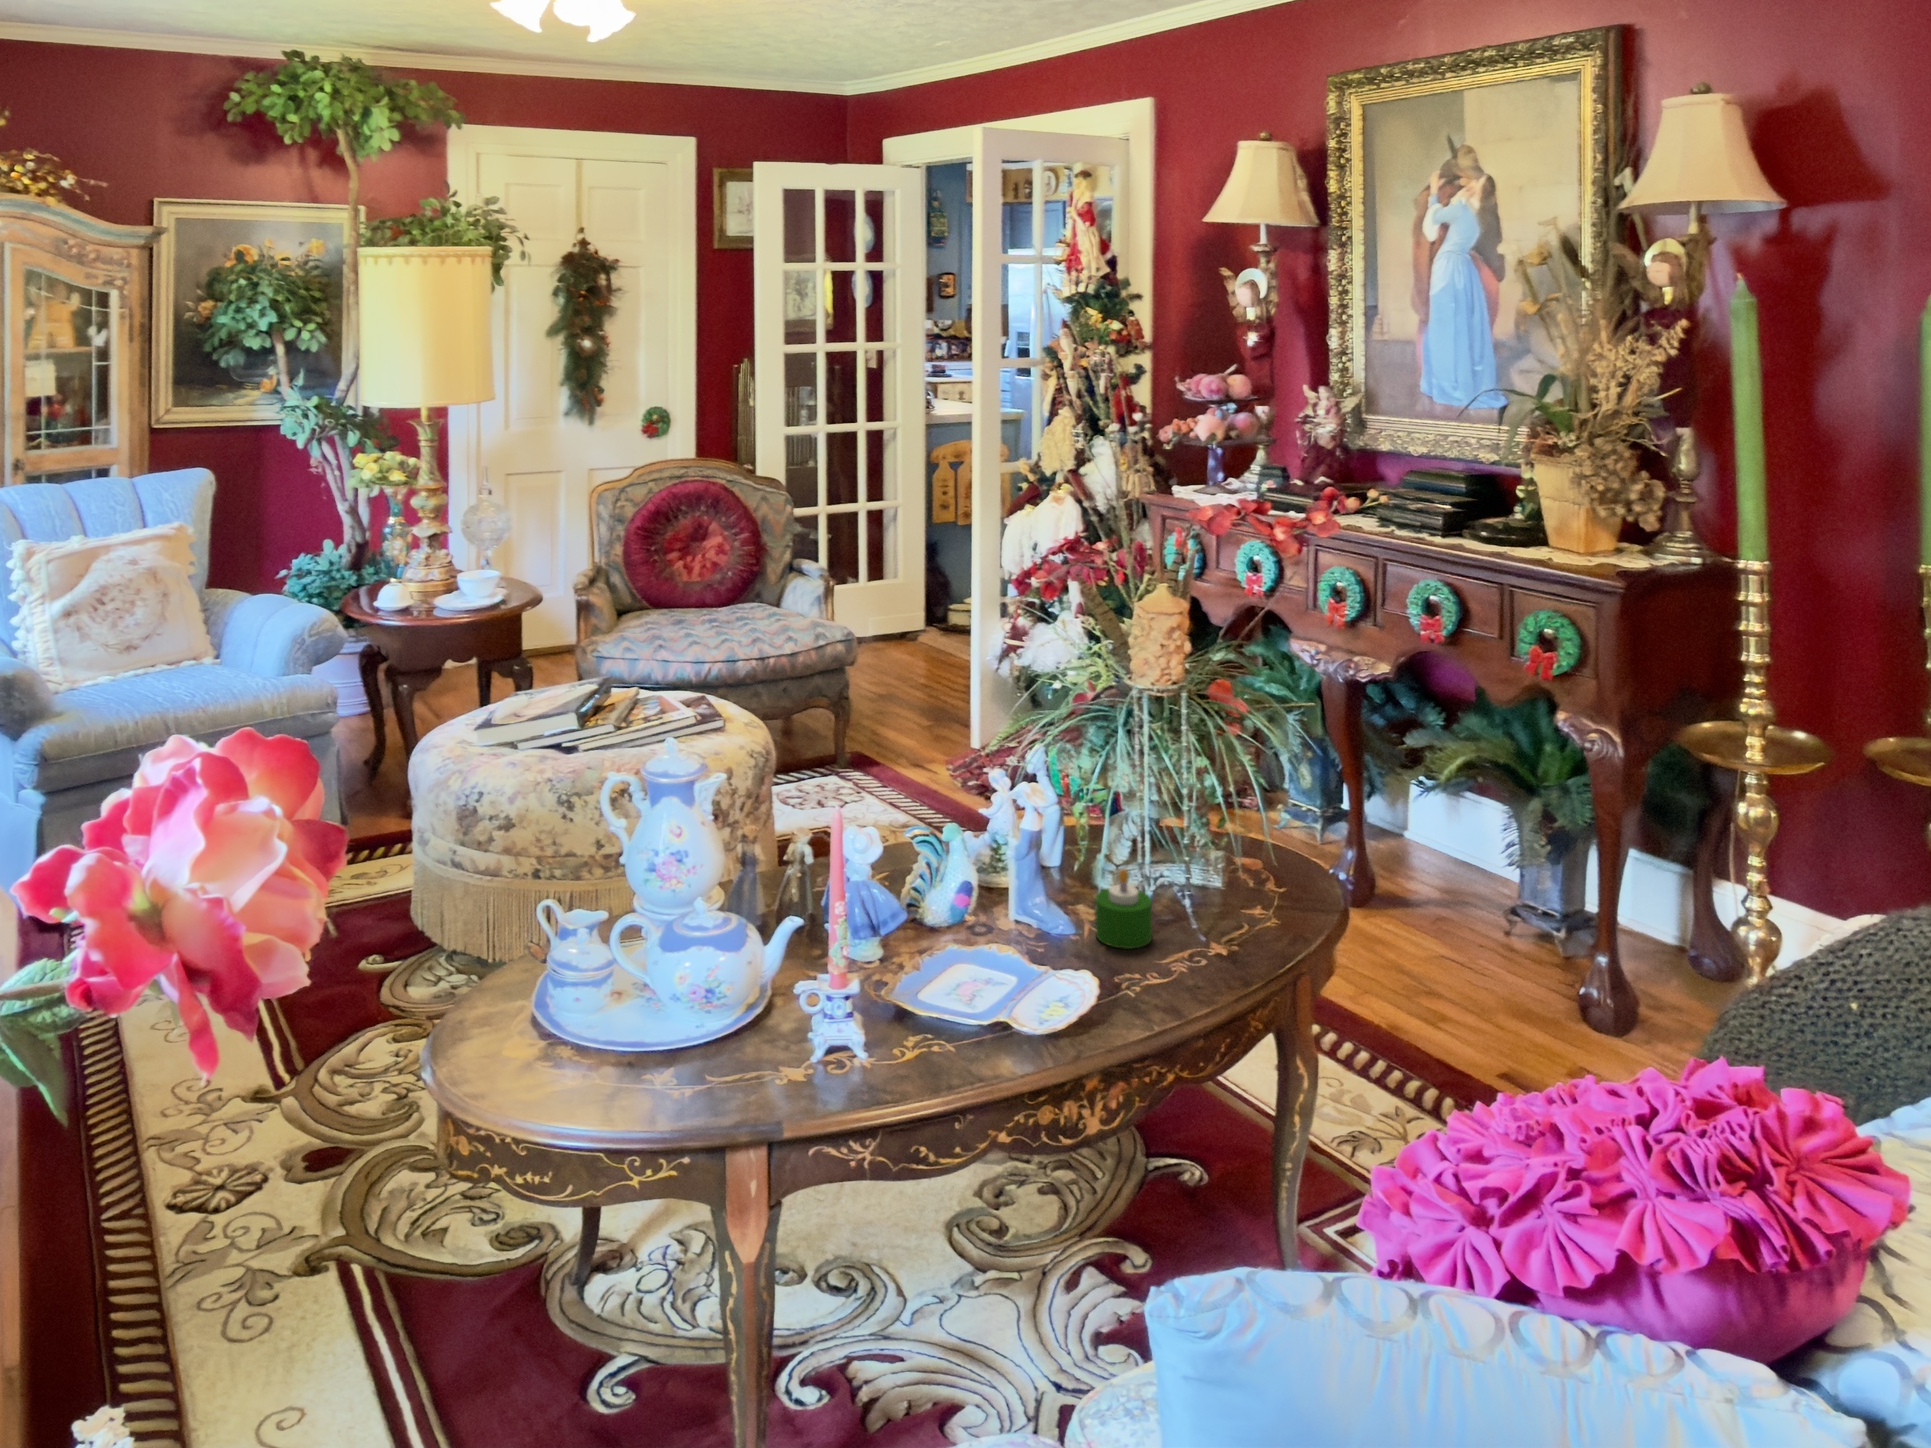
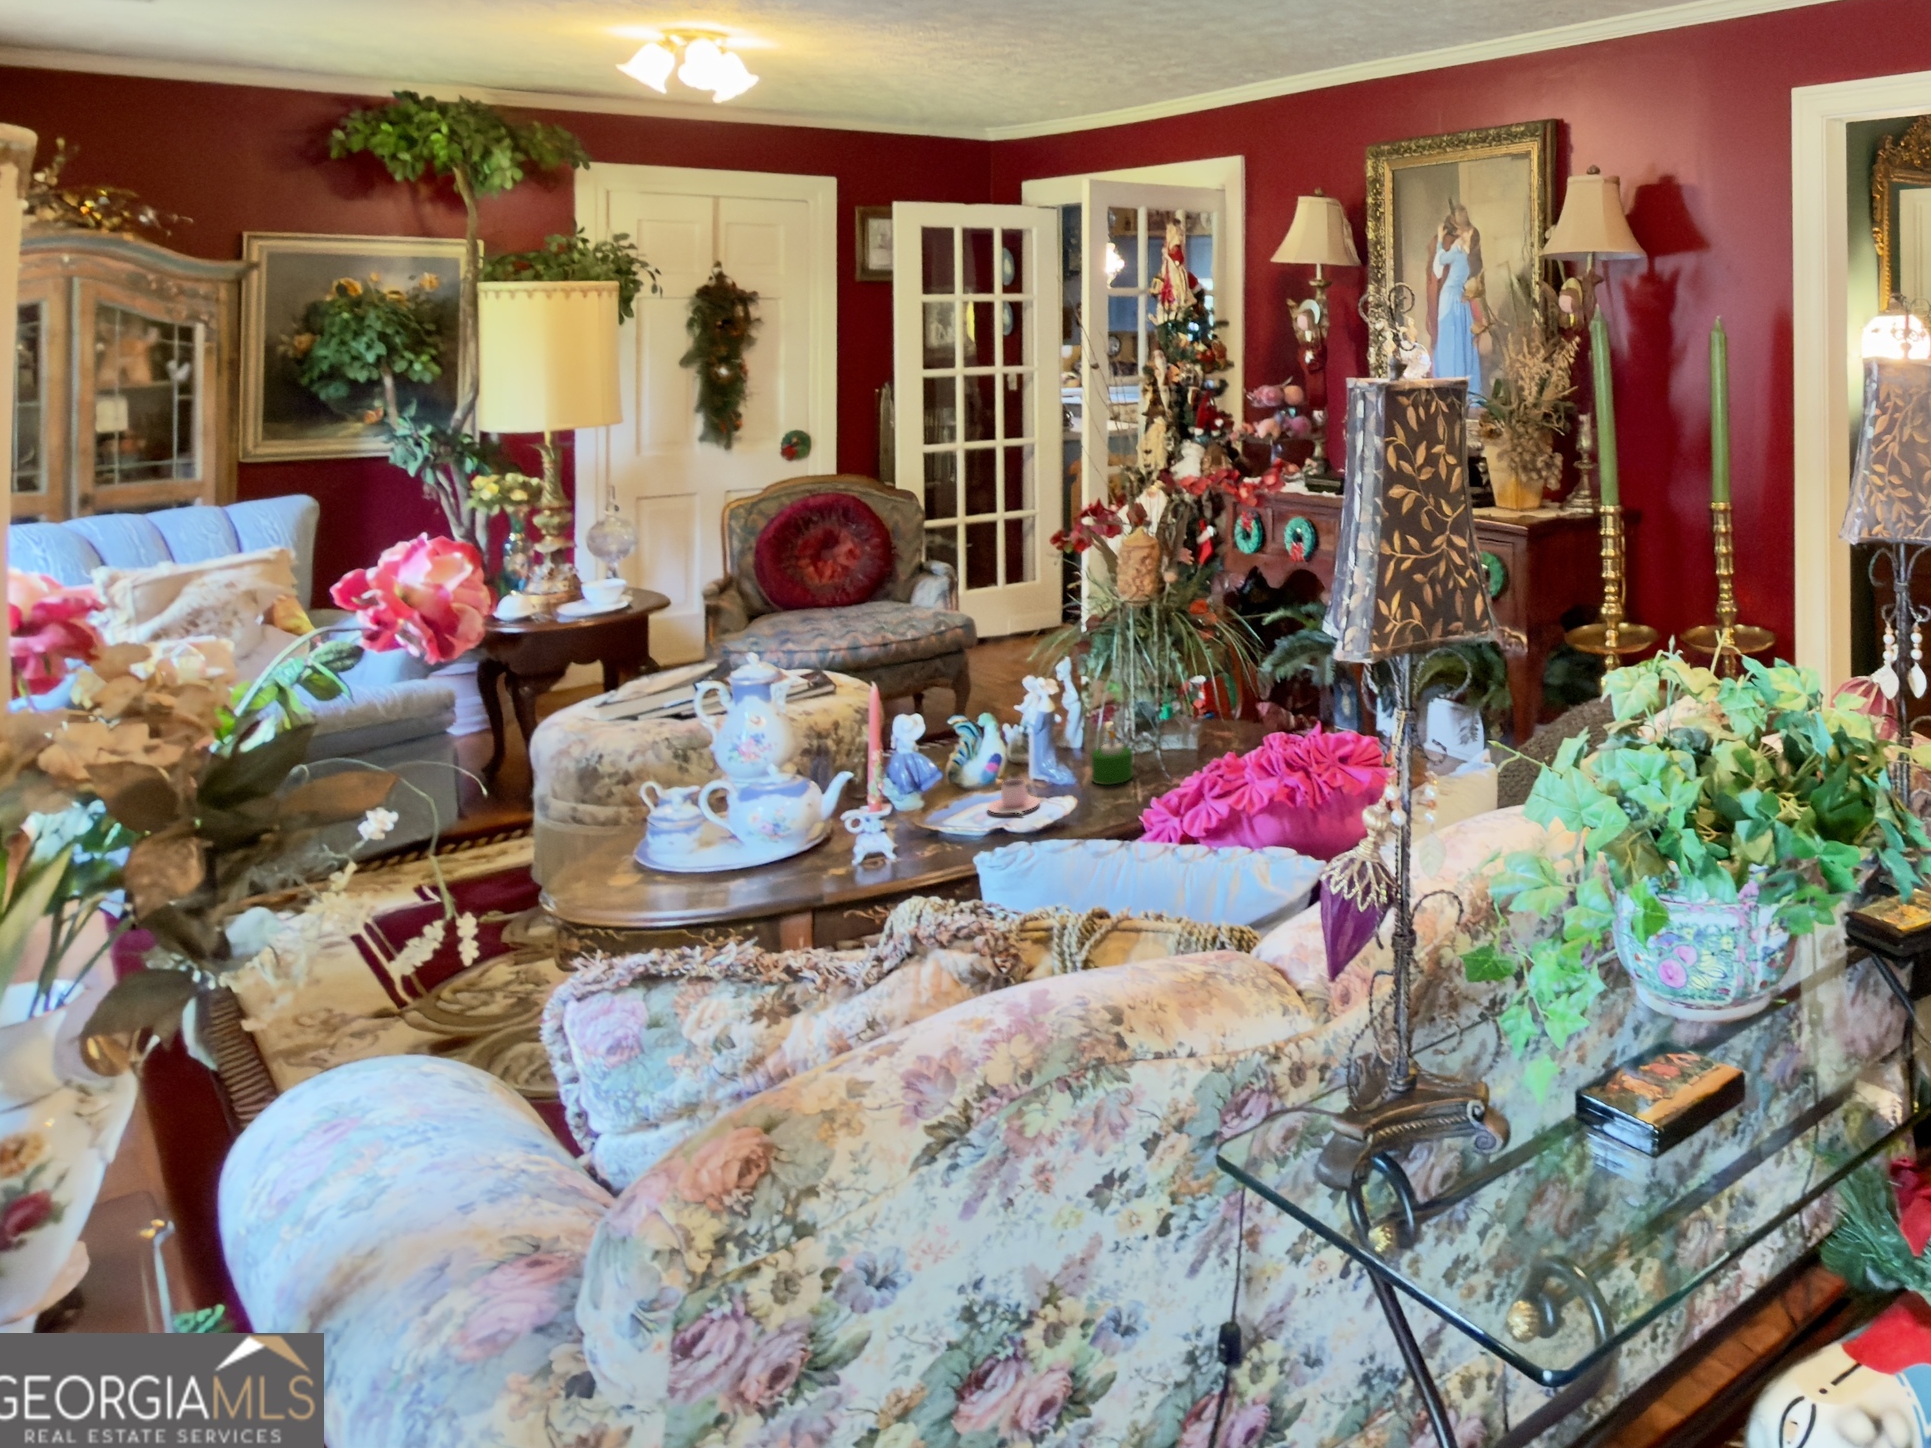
teacup: none [968,888,1038,994] -> present [988,780,1039,814]

